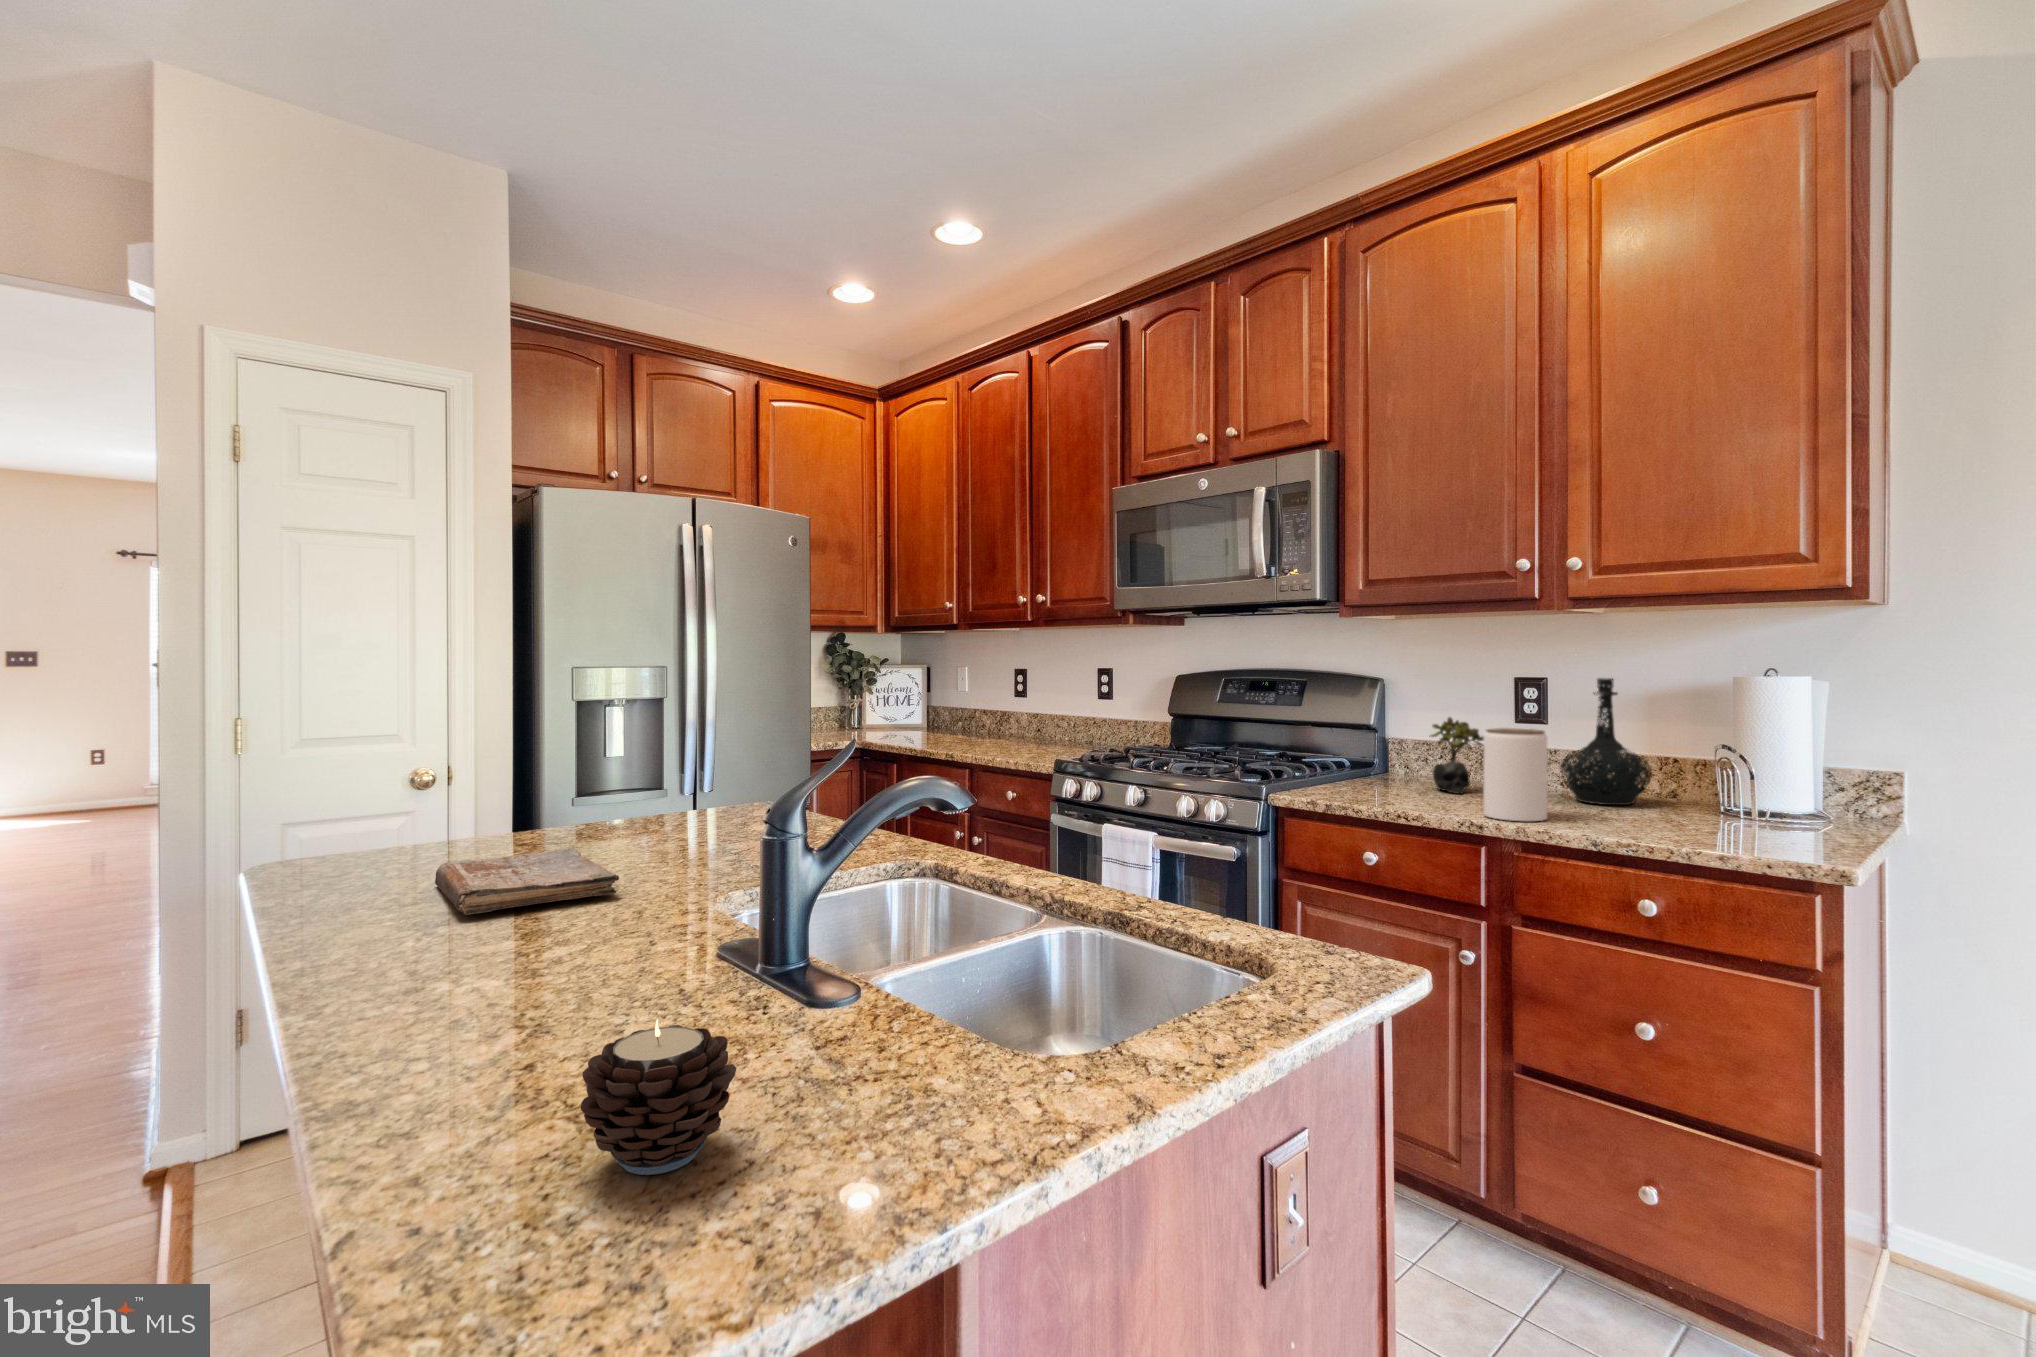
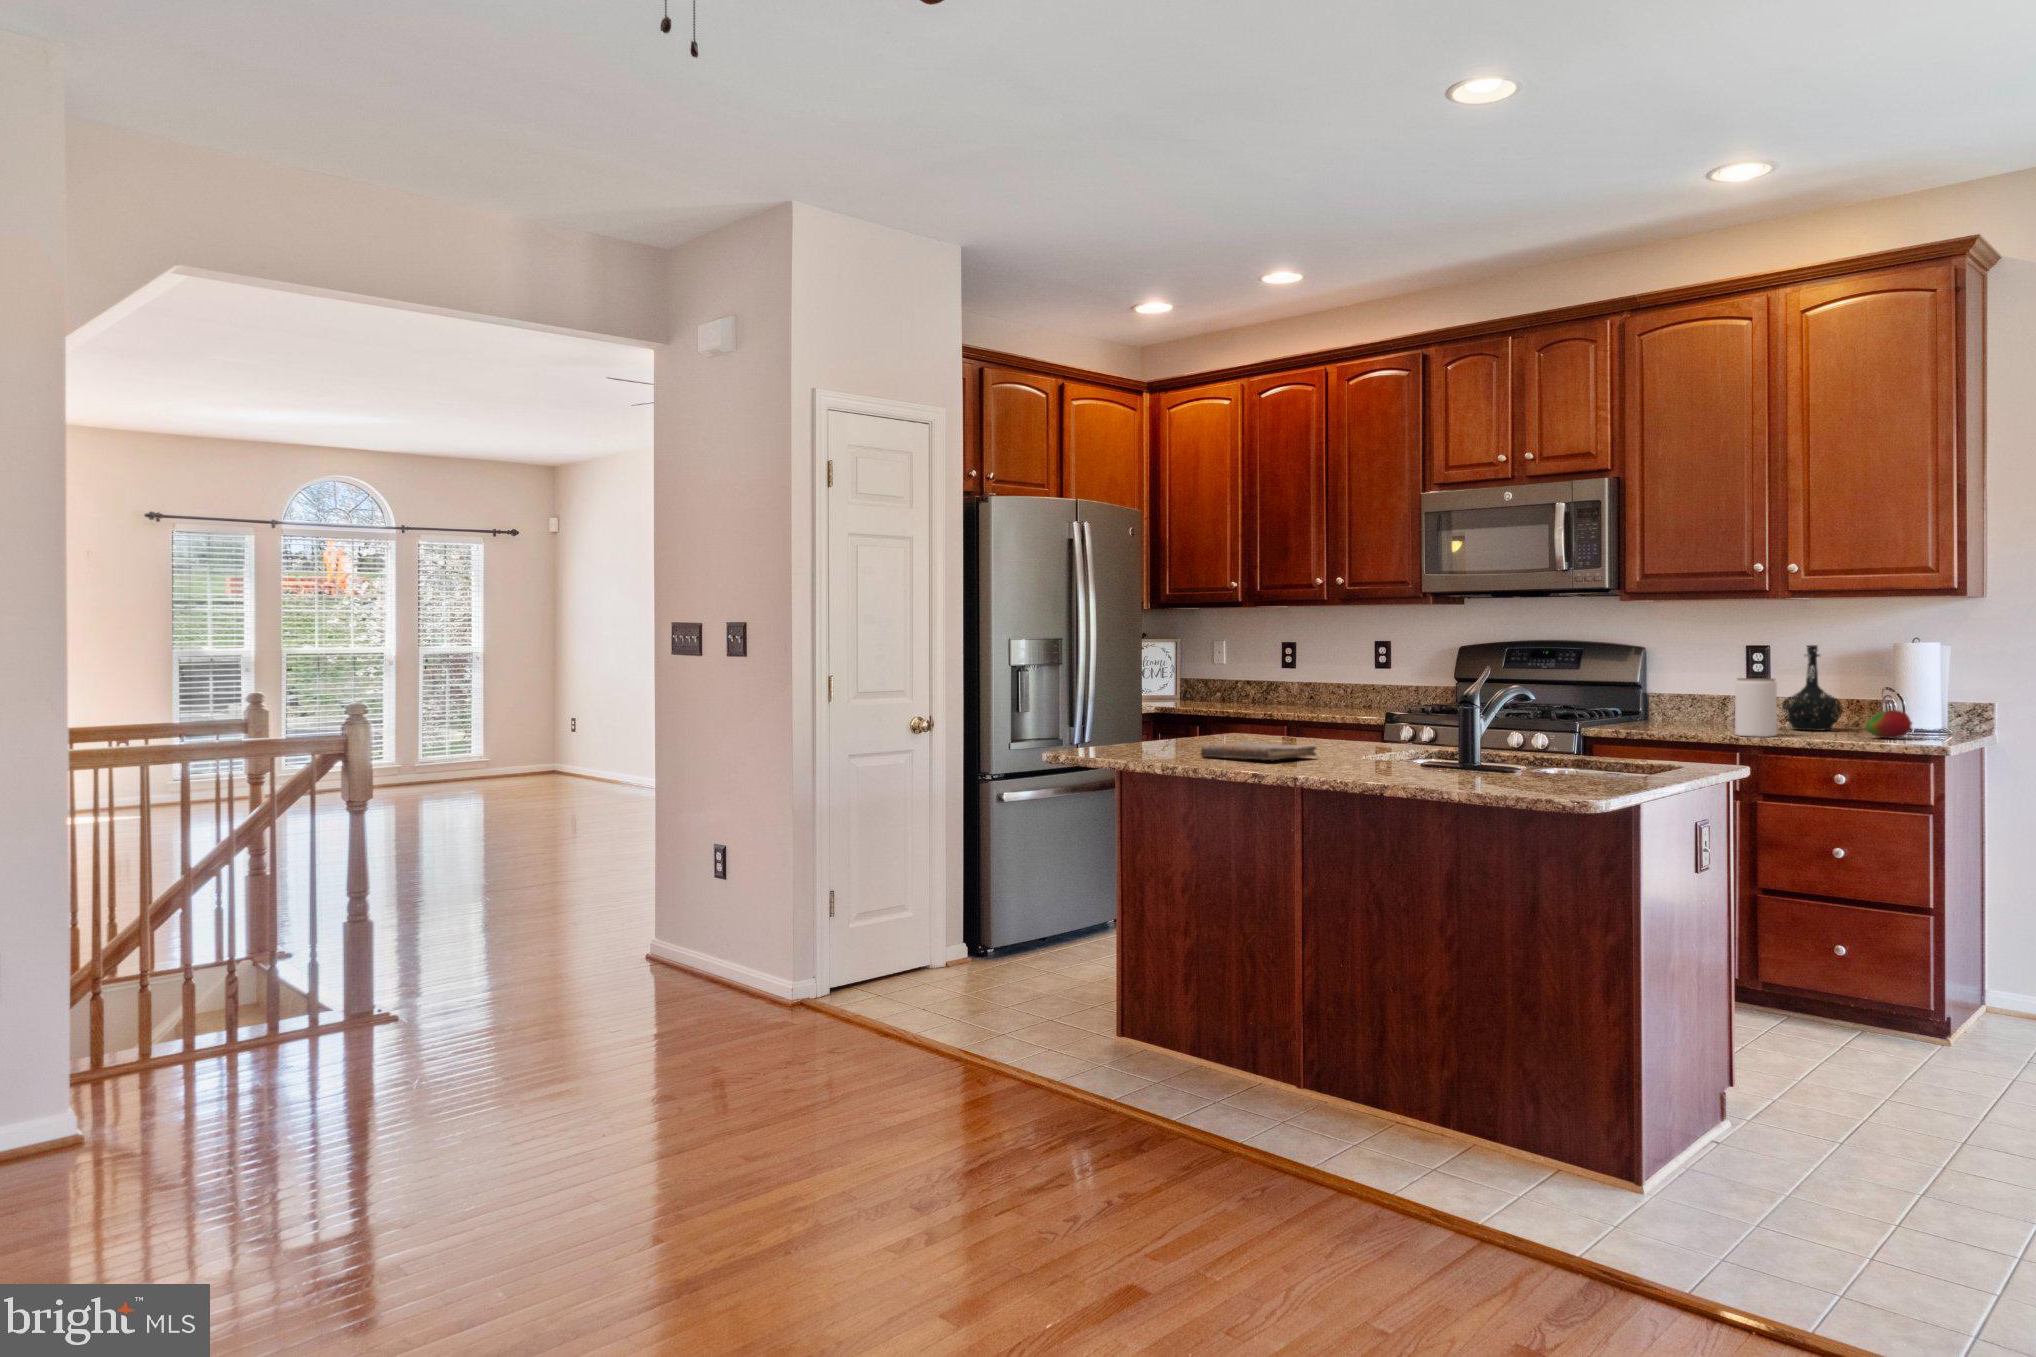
succulent plant: present [1431,717,1484,794] -> none [1689,674,1730,728]
fruit: none [1691,786,1773,833] -> present [1866,710,1912,738]
candle: present [581,1019,736,1175] -> none [1518,743,1565,787]

